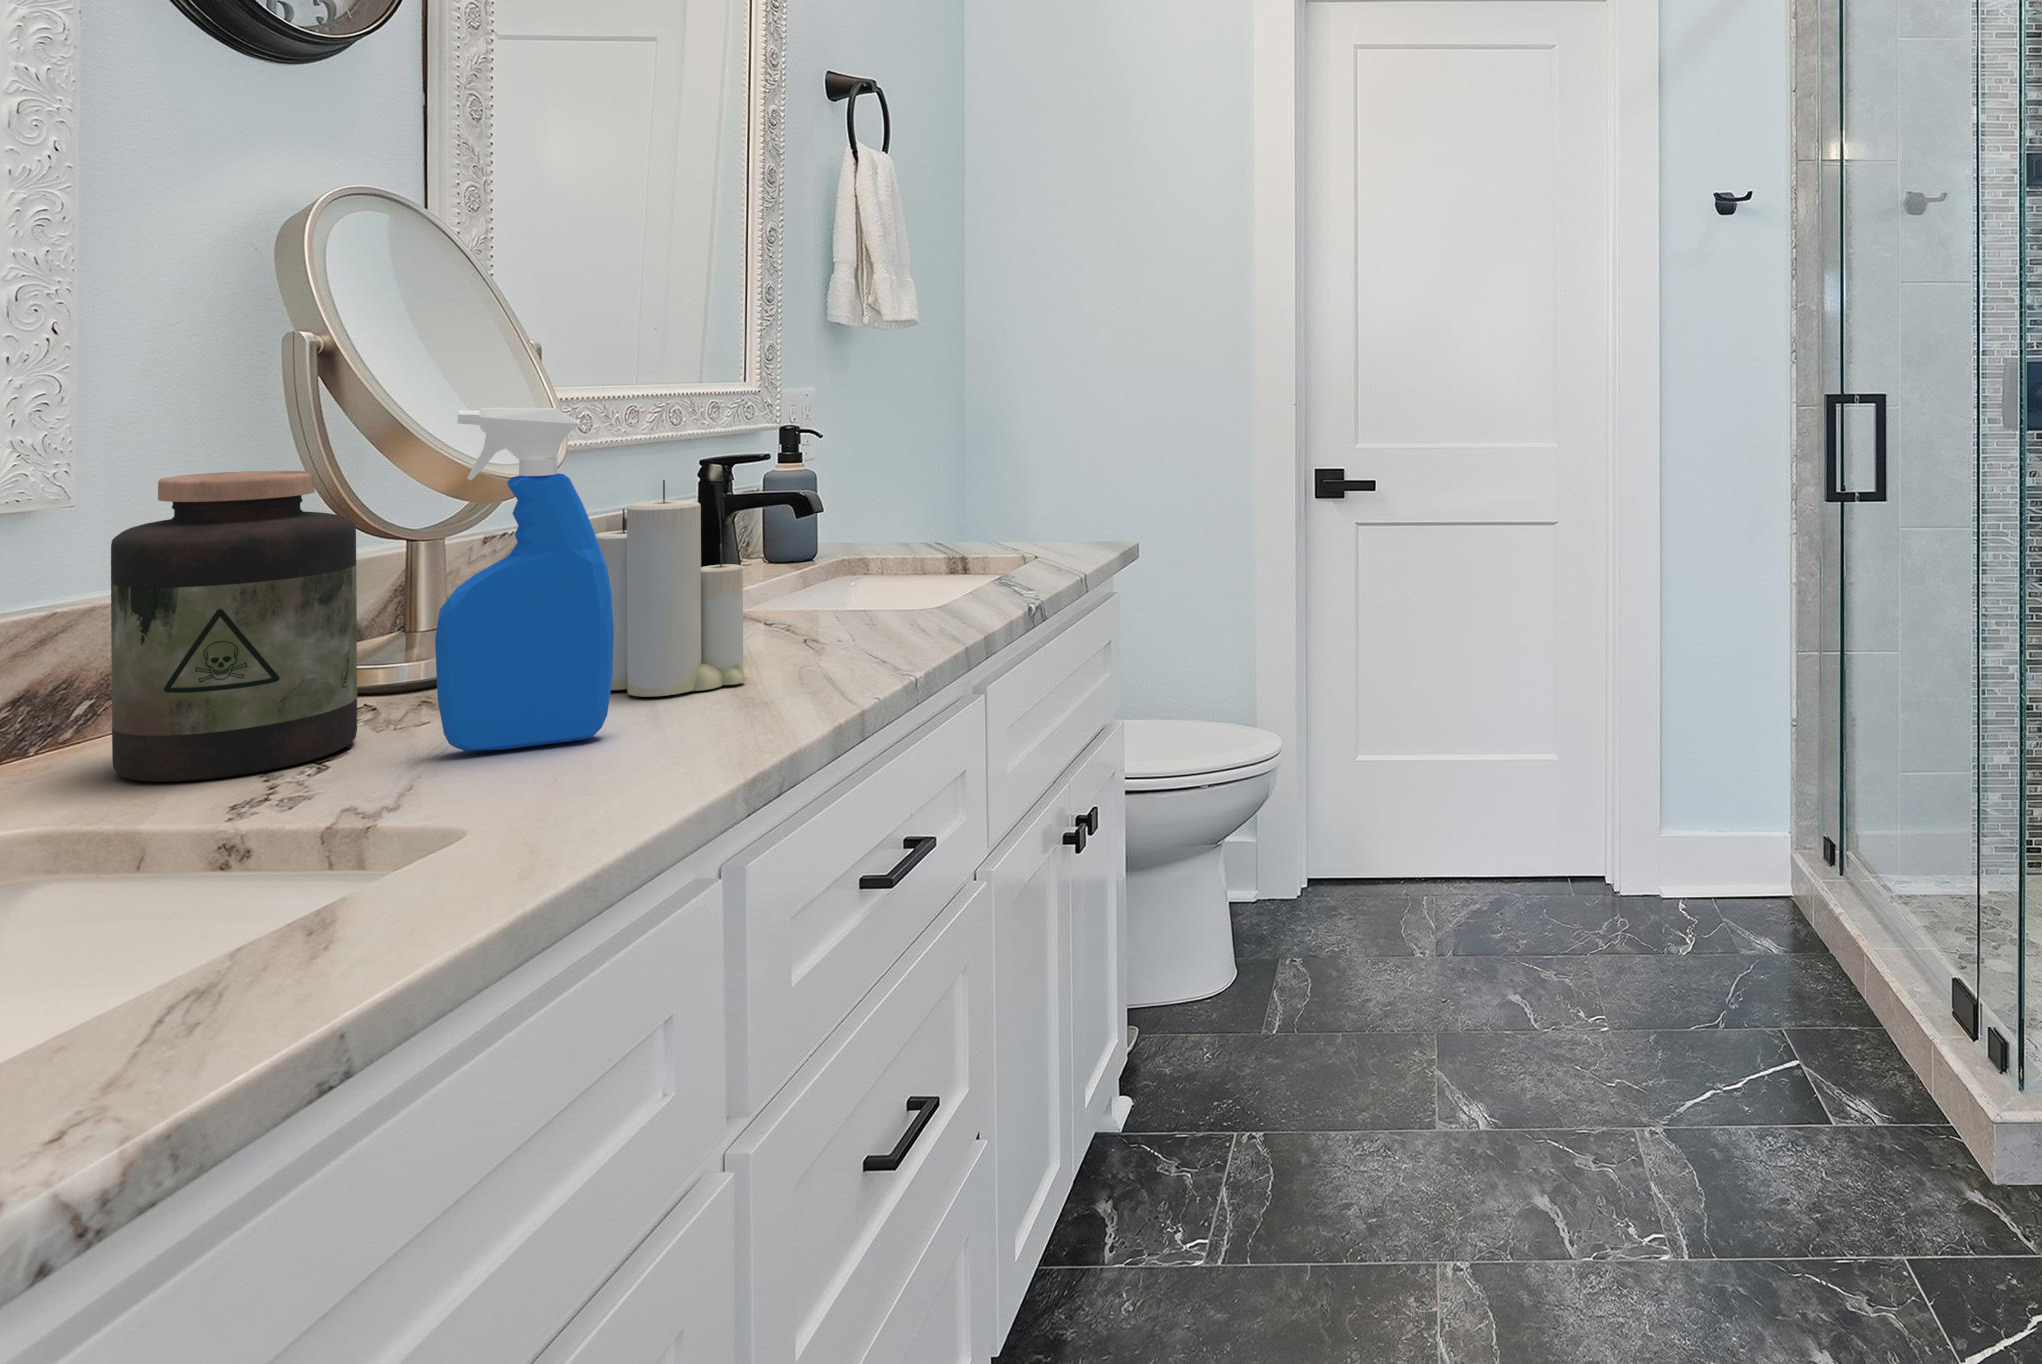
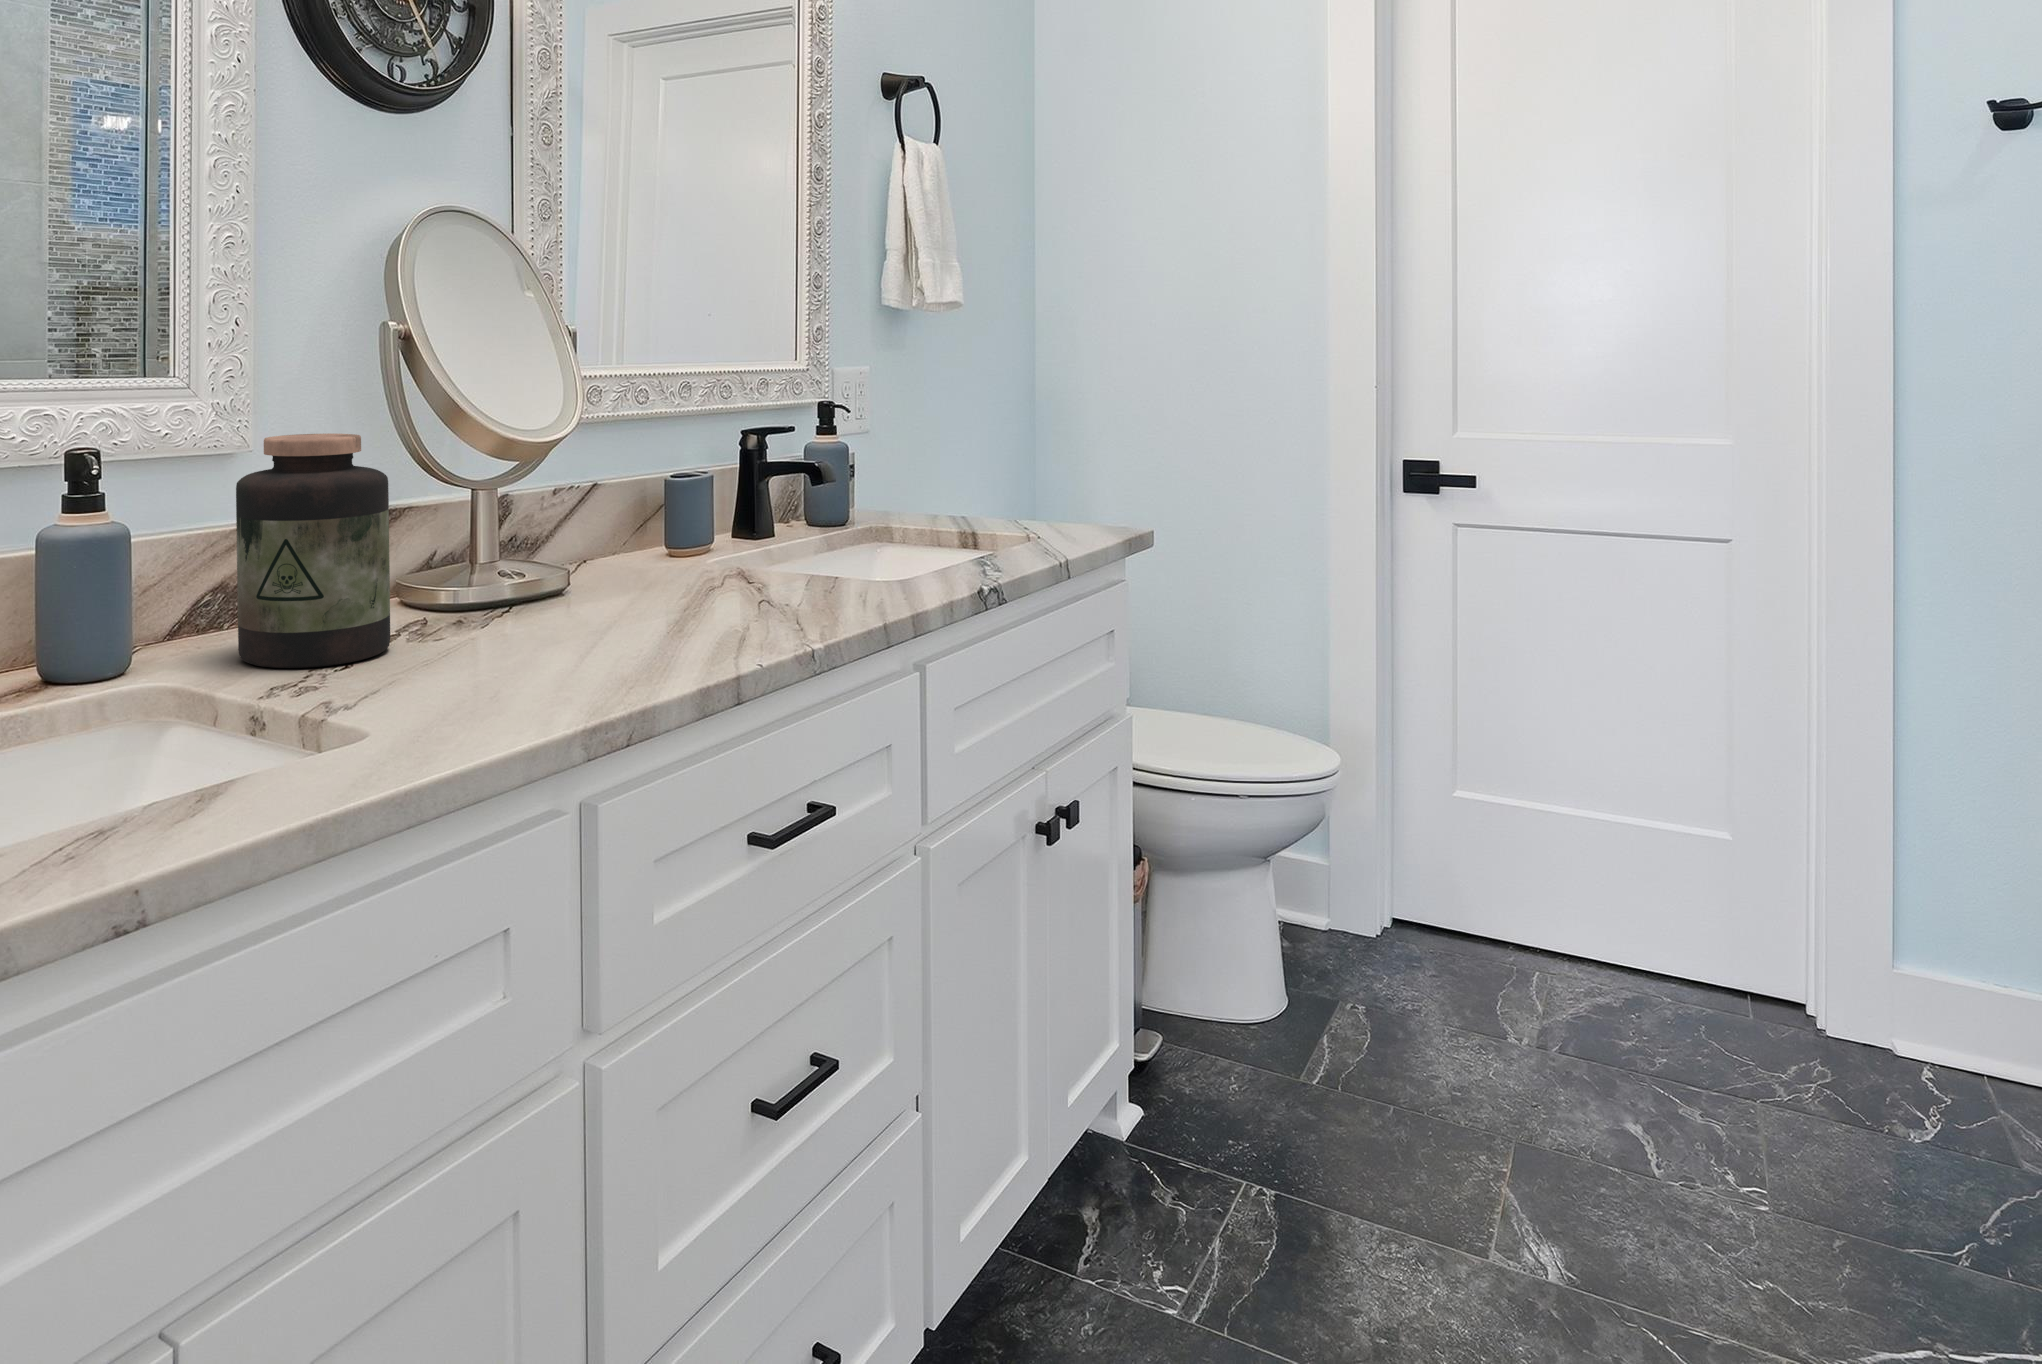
spray bottle: present [435,408,614,751] -> none [415,387,542,673]
candle: present [596,480,745,697] -> none [571,452,682,642]

